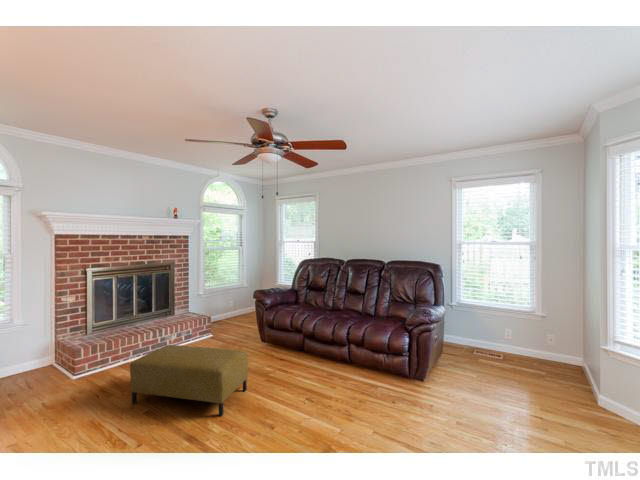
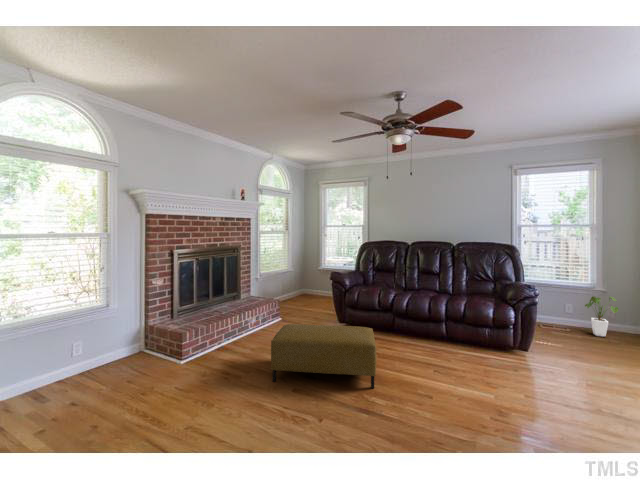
house plant: none [514,320,549,366] -> present [585,296,618,336]

